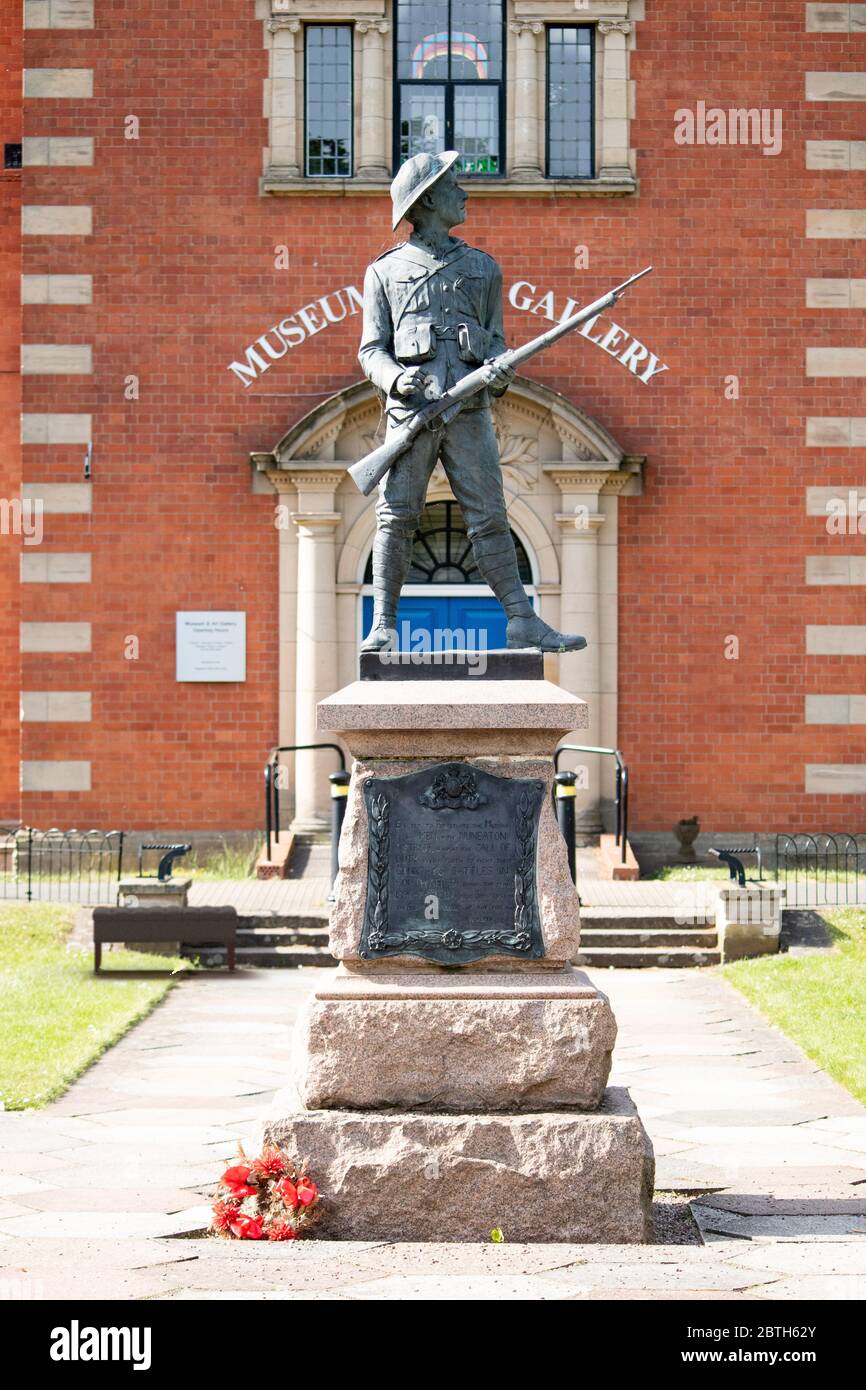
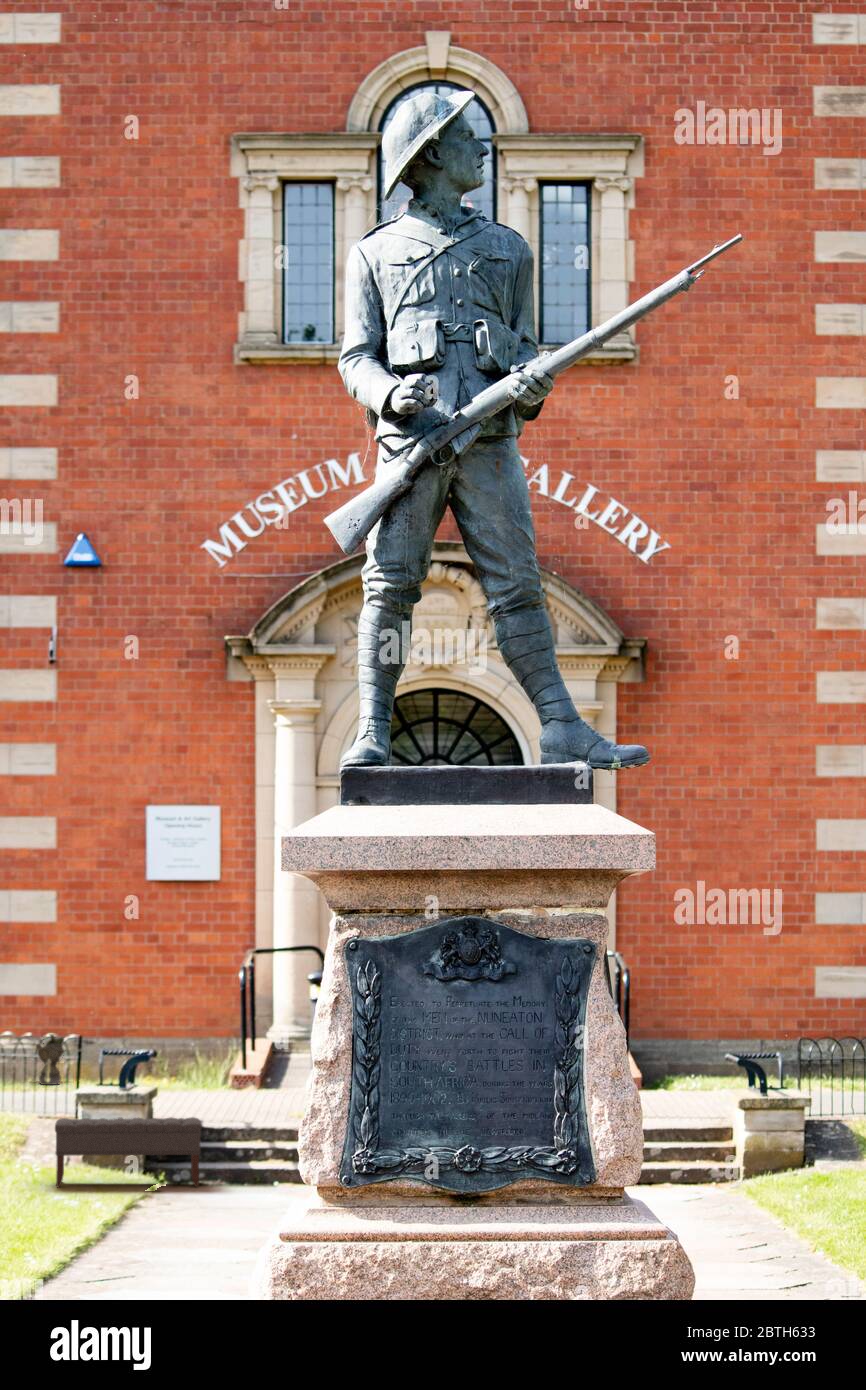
planter: present [672,816,700,863] -> present [36,1034,64,1085]

